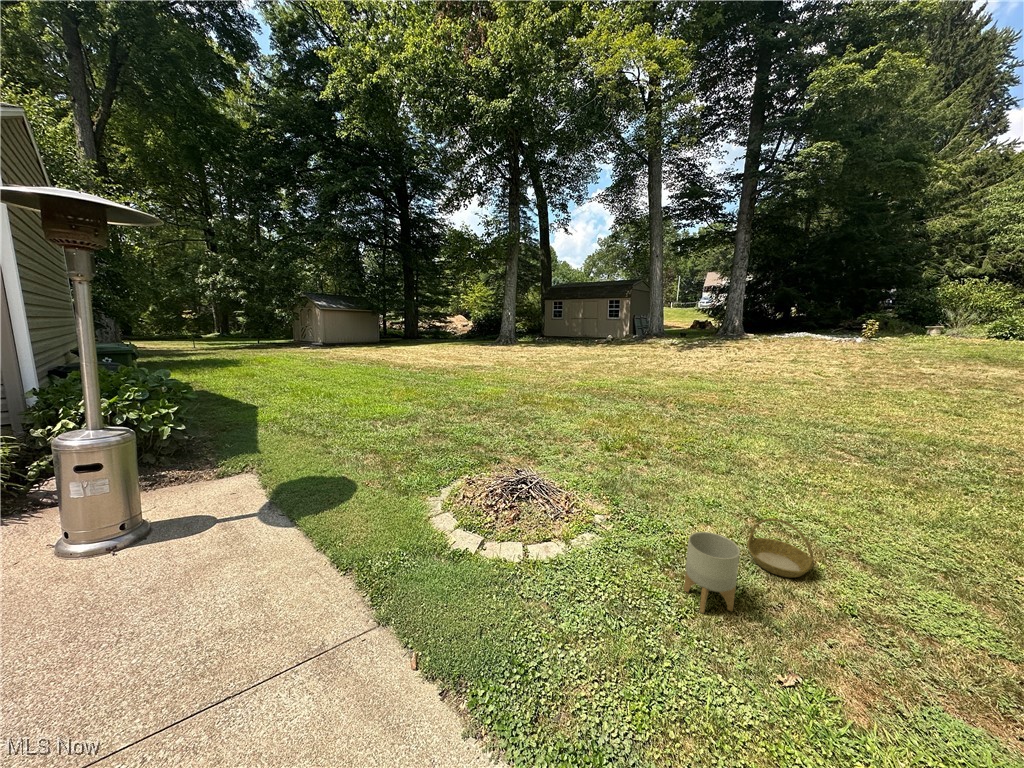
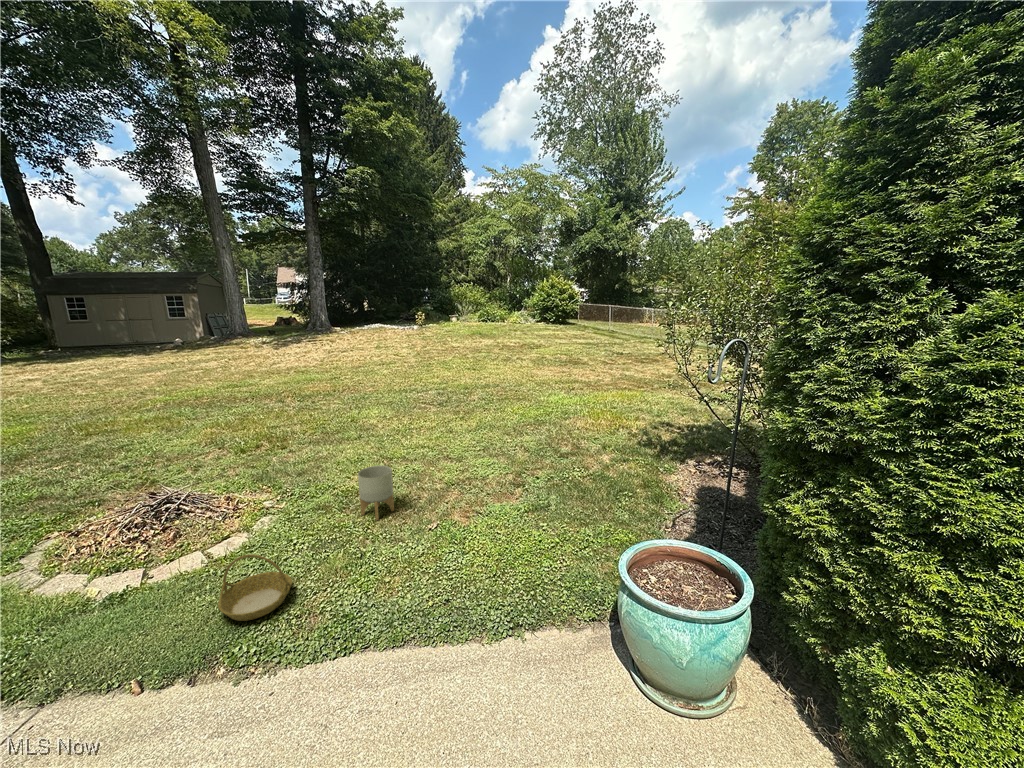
basket: present [747,518,814,577] -> present [218,554,292,621]

